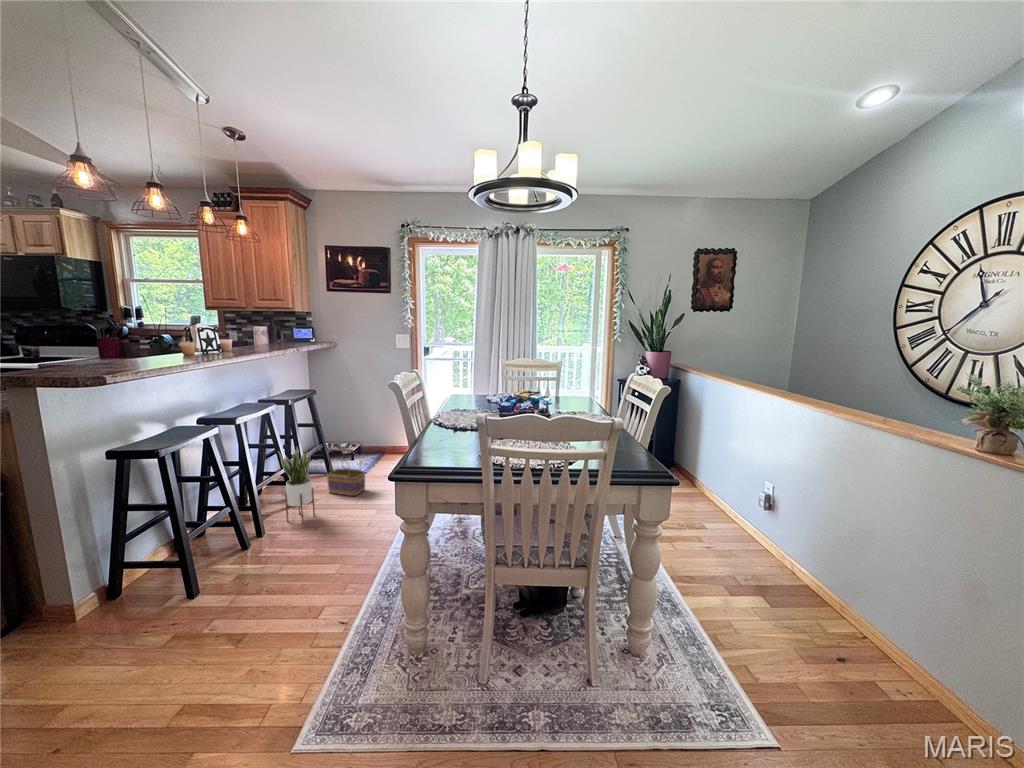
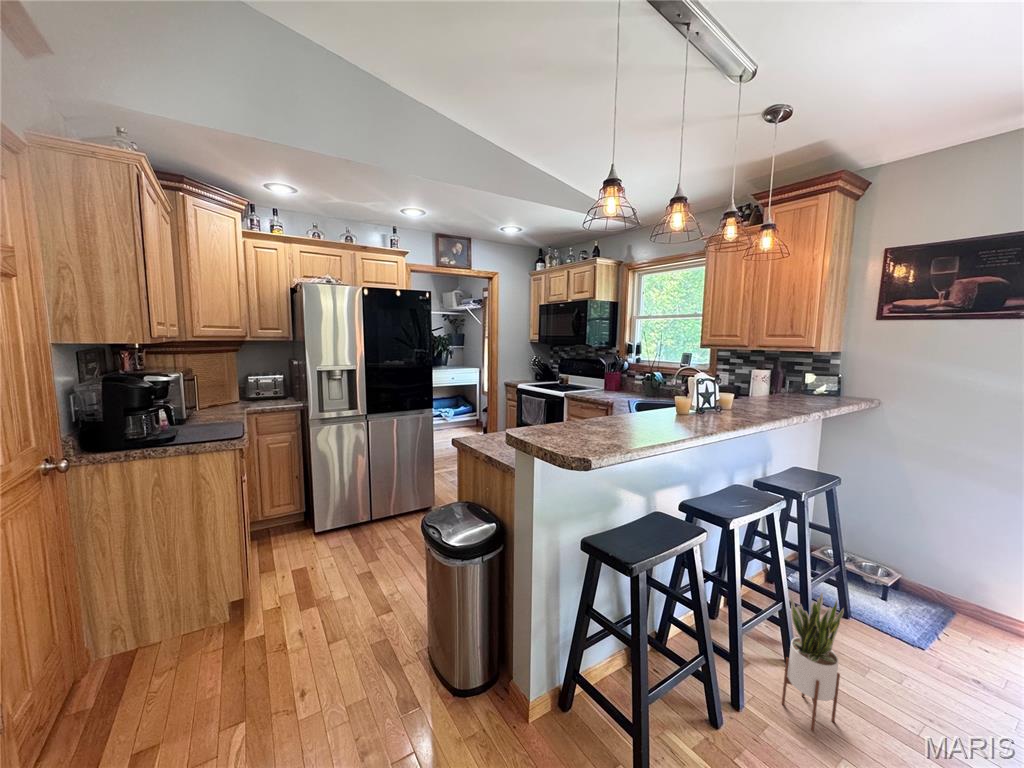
basket: present [327,456,365,496] -> none [853,613,948,715]

